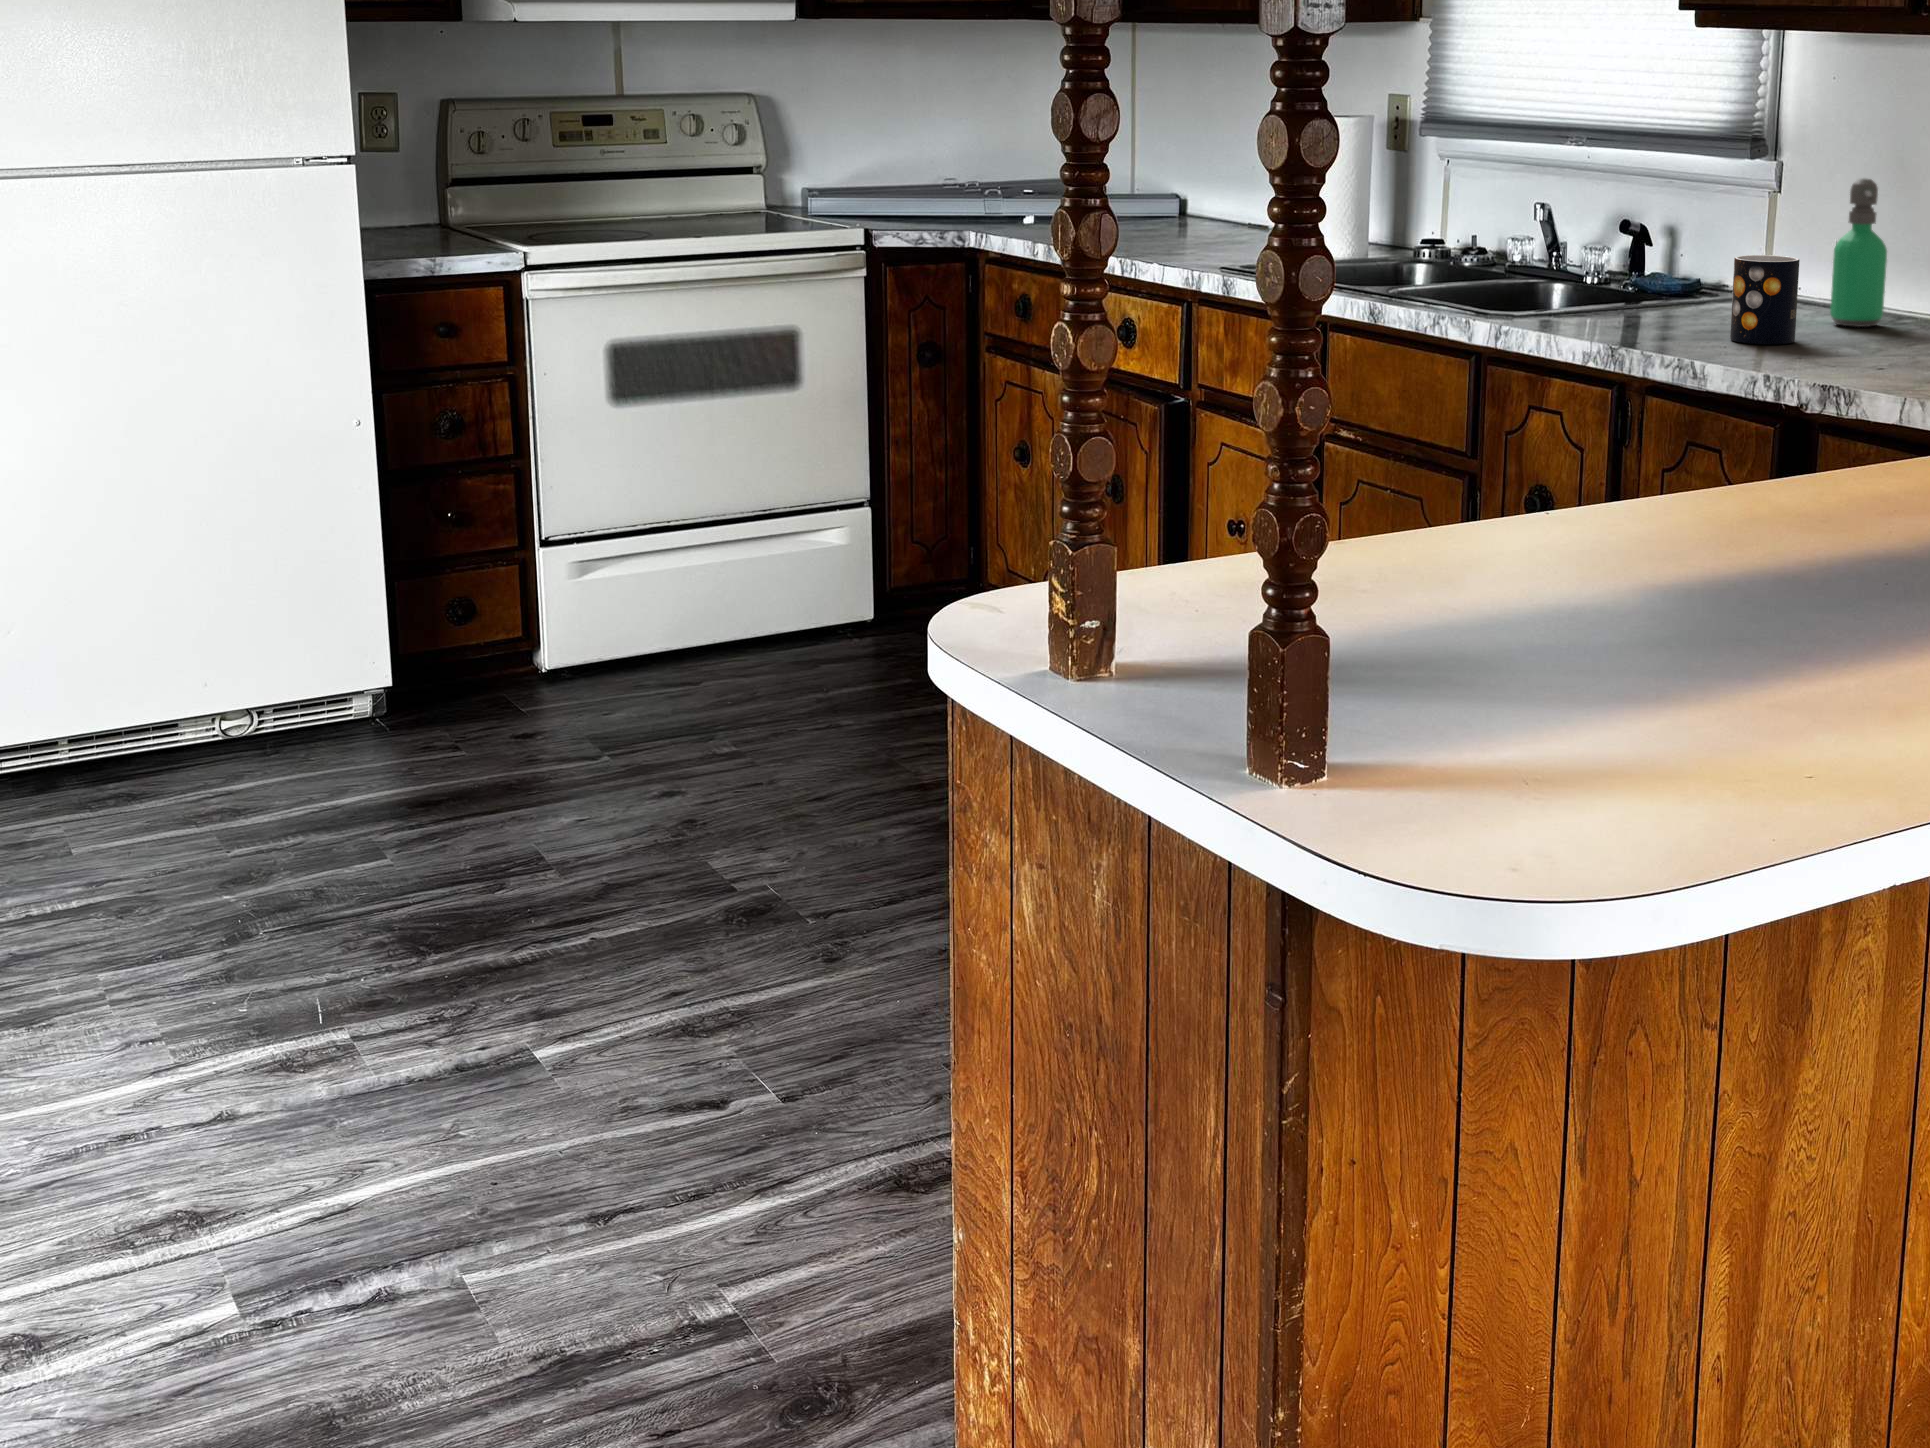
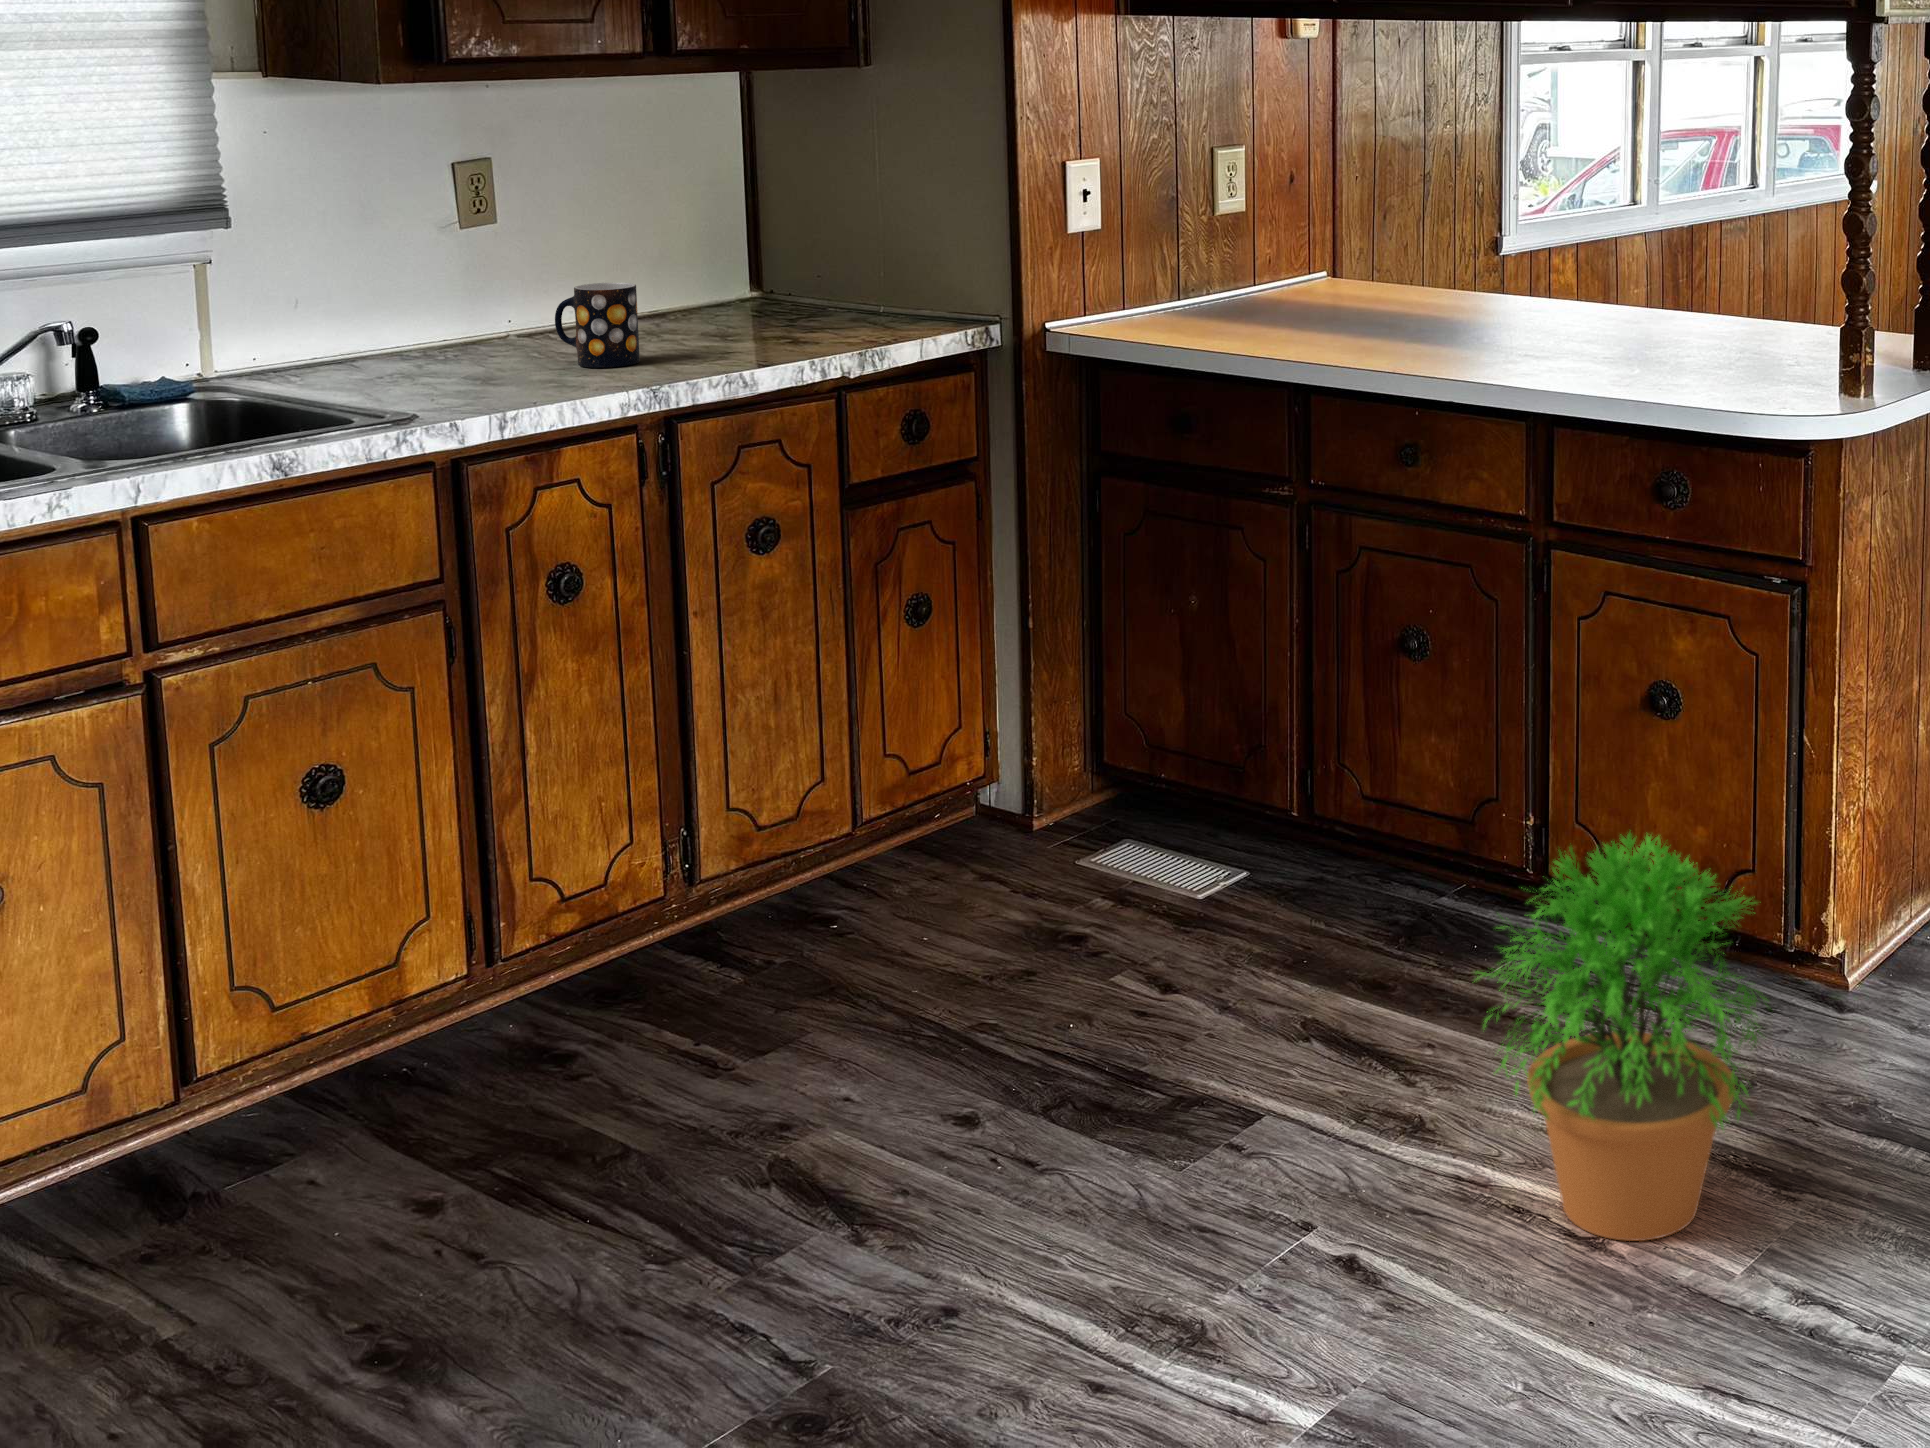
soap dispenser: present [1830,178,1887,327] -> none [453,214,518,356]
potted plant: none [457,870,814,1304] -> present [1477,833,1765,1241]

